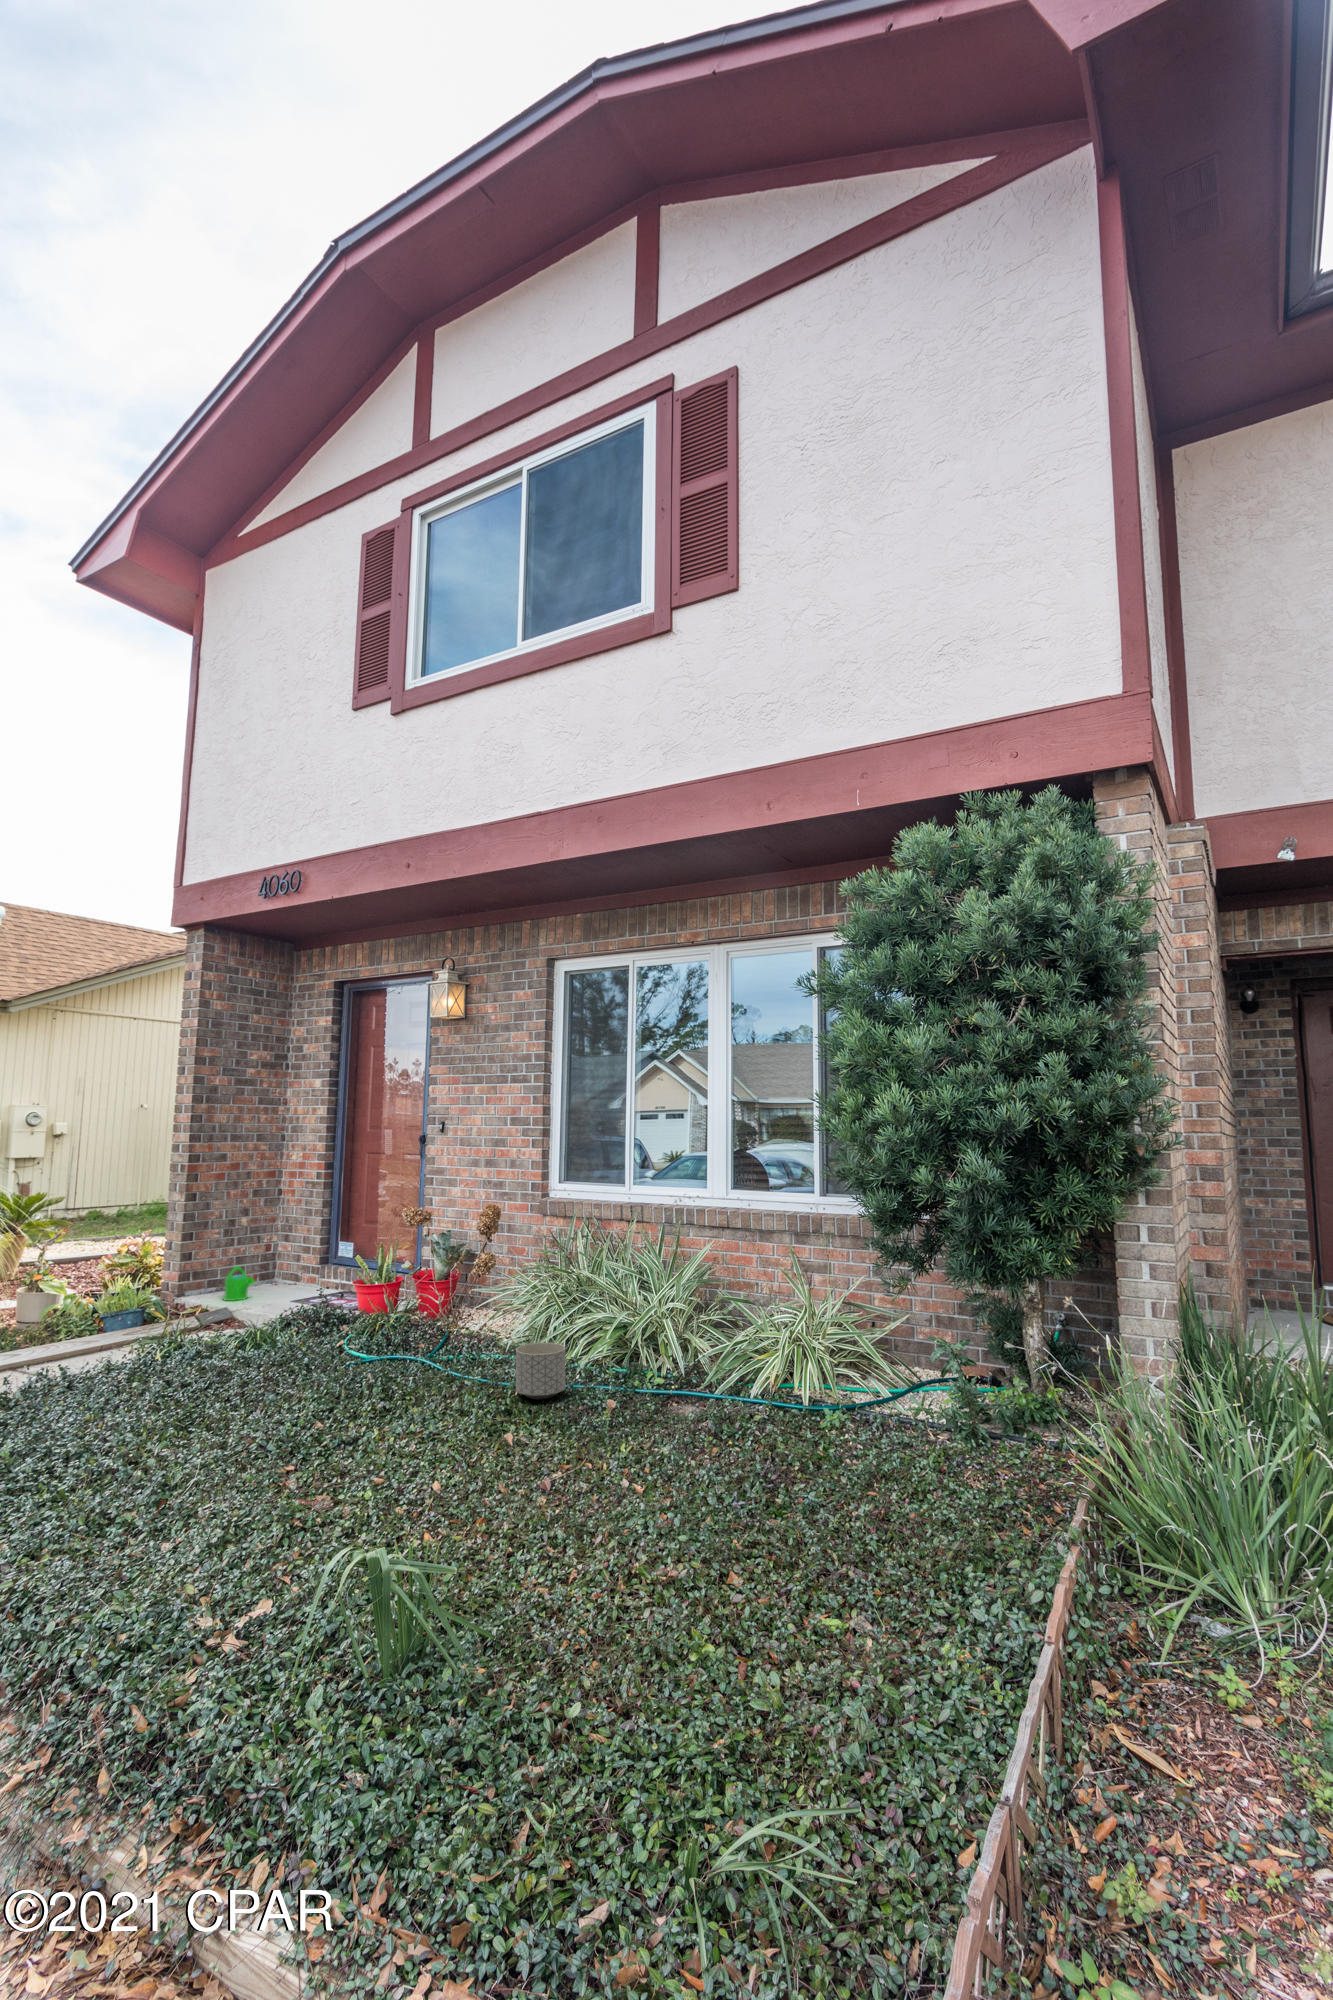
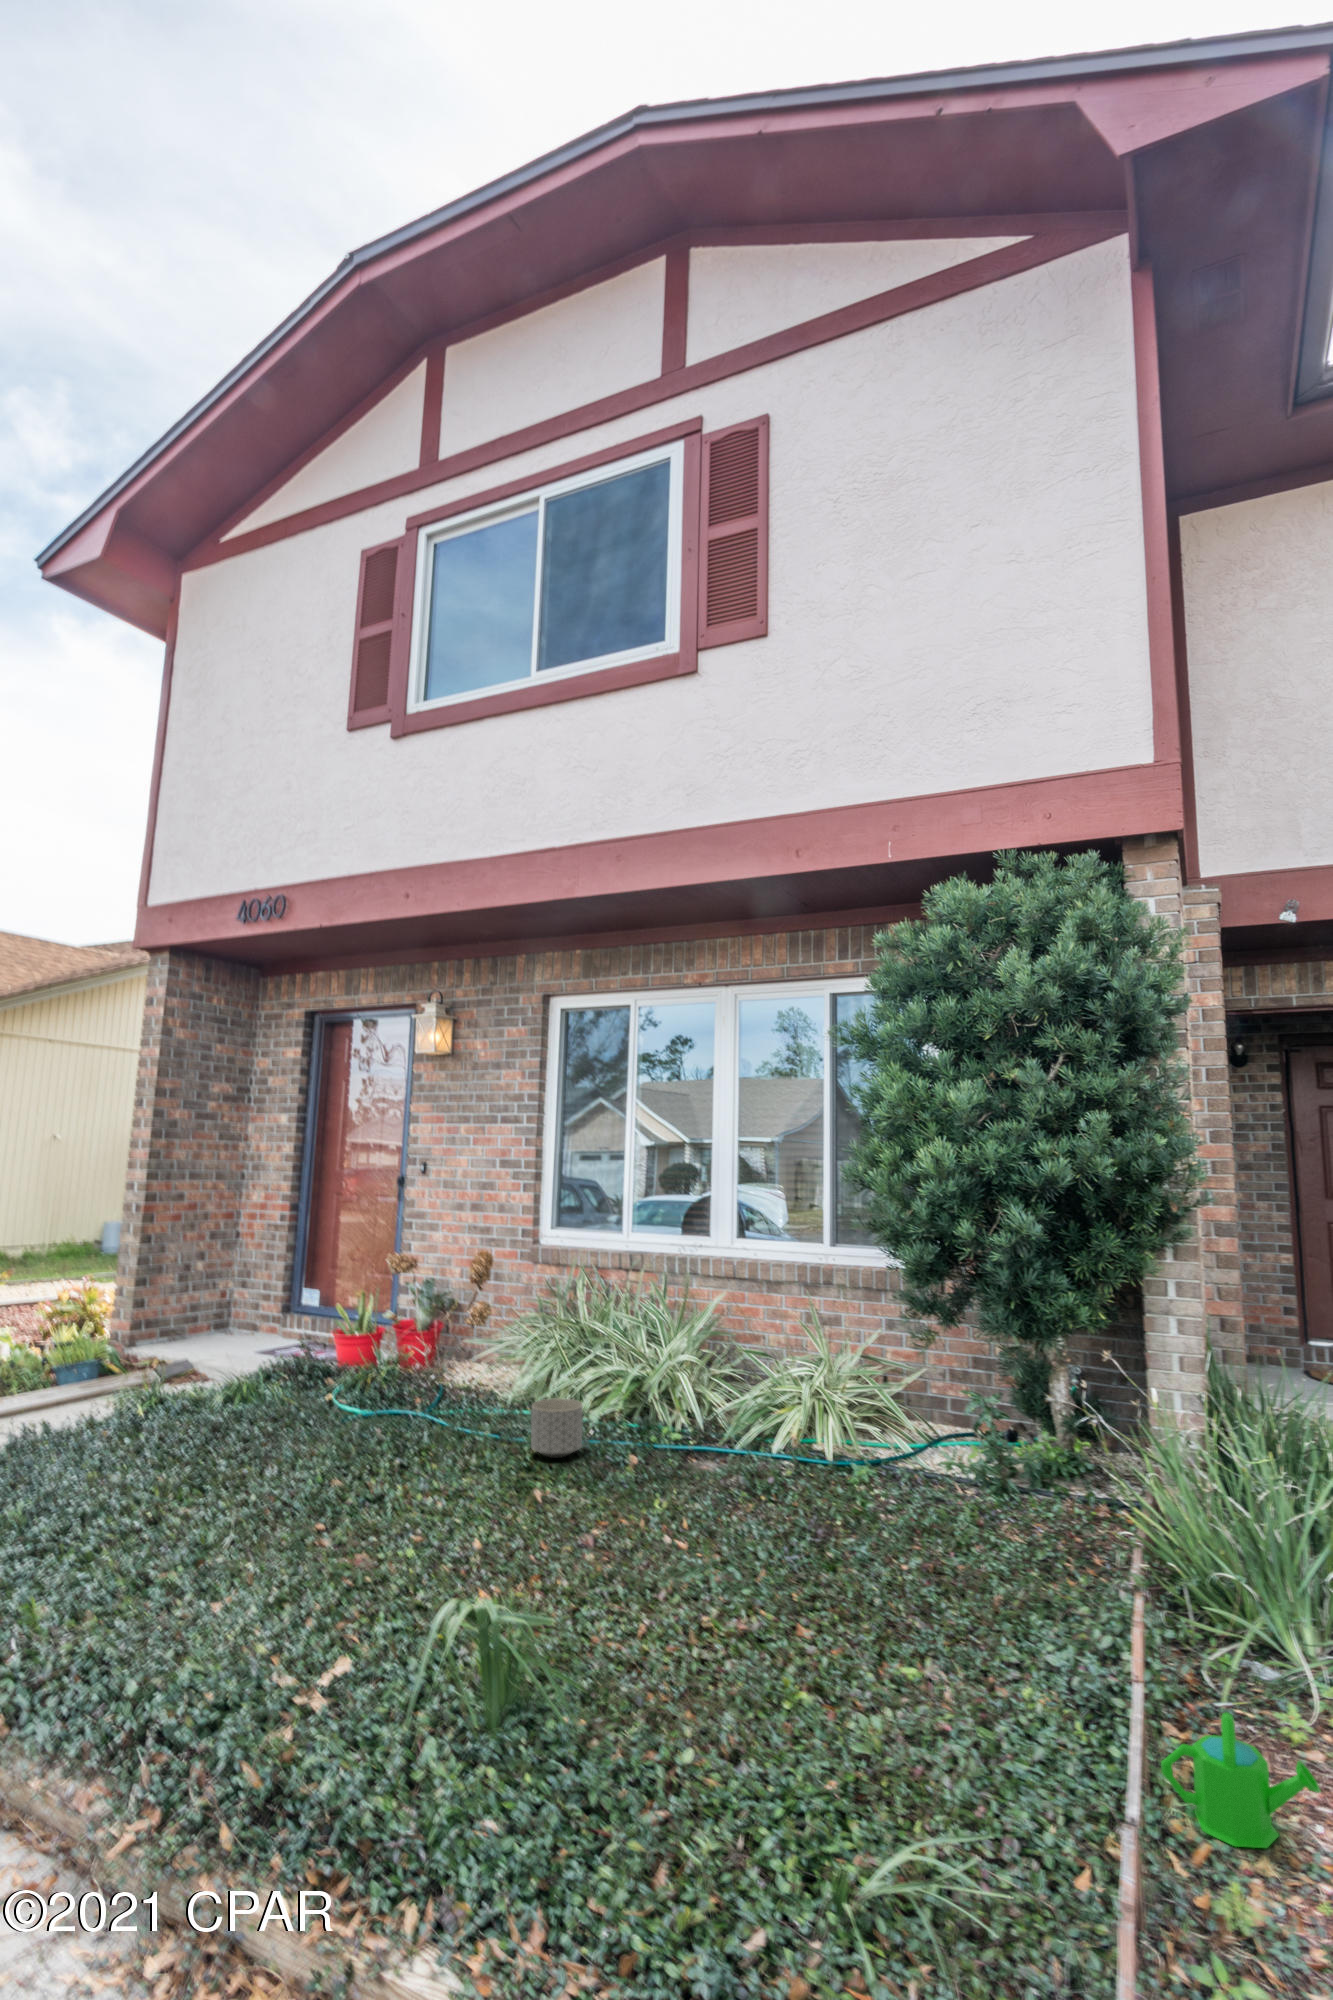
watering can: present [224,1266,254,1301] -> present [1161,1713,1320,1848]

